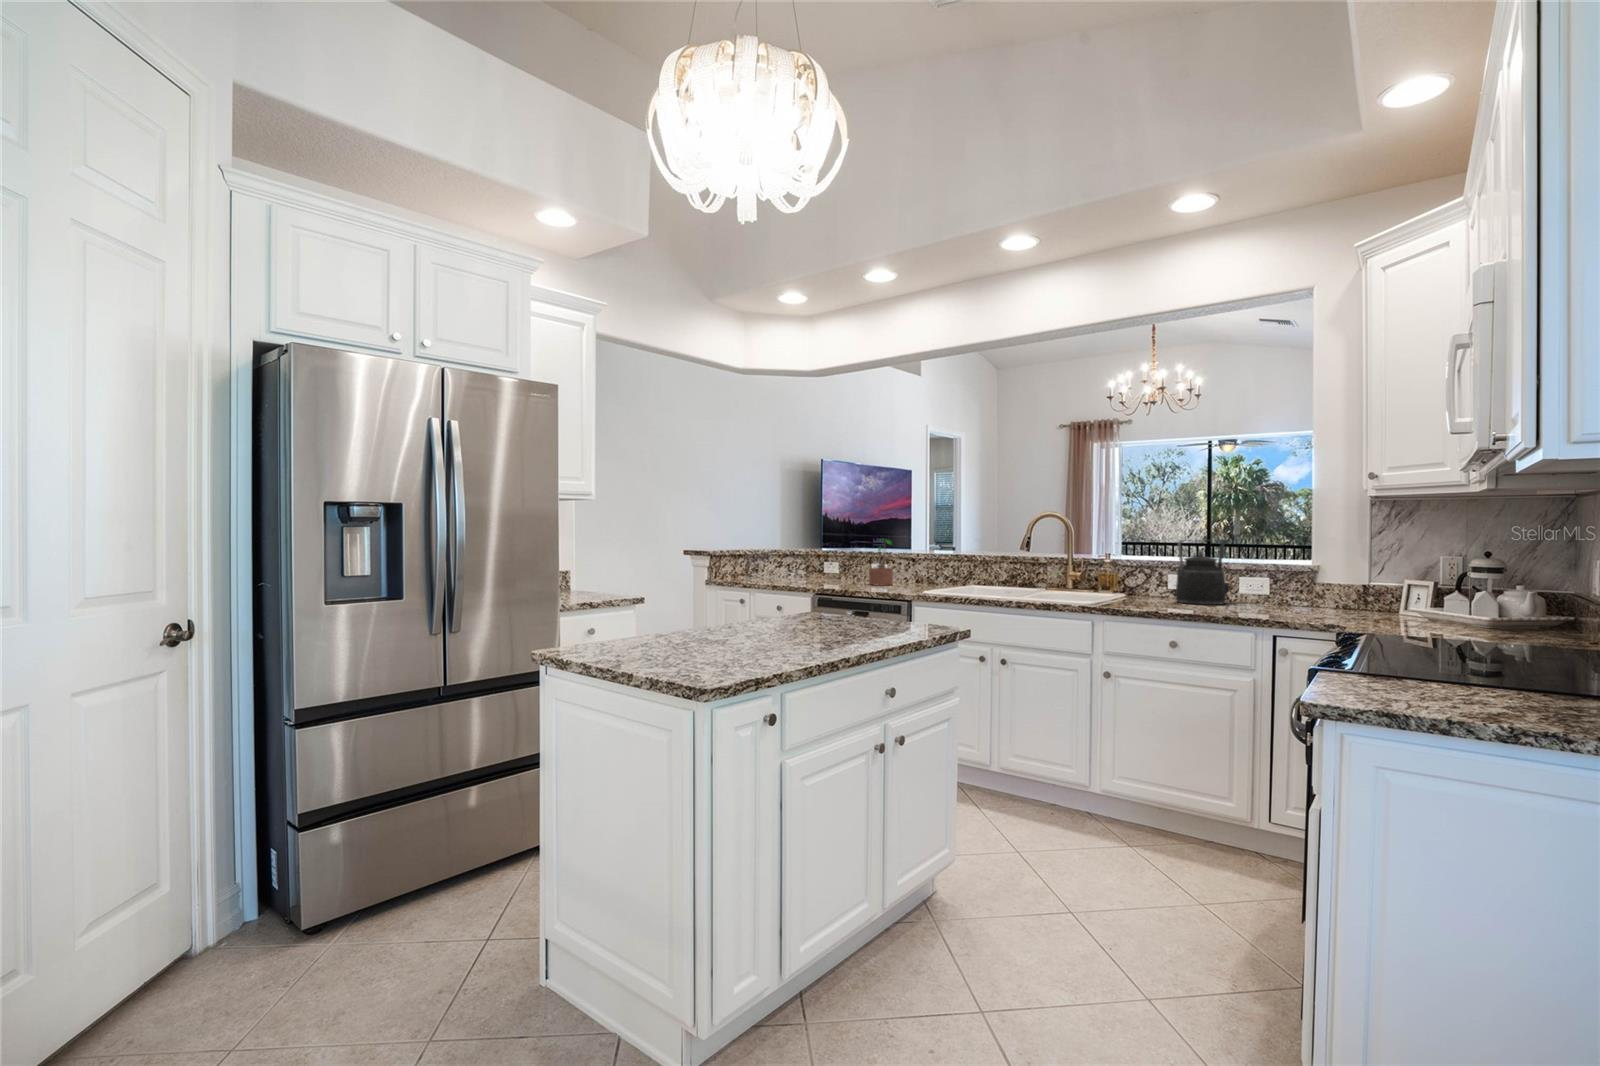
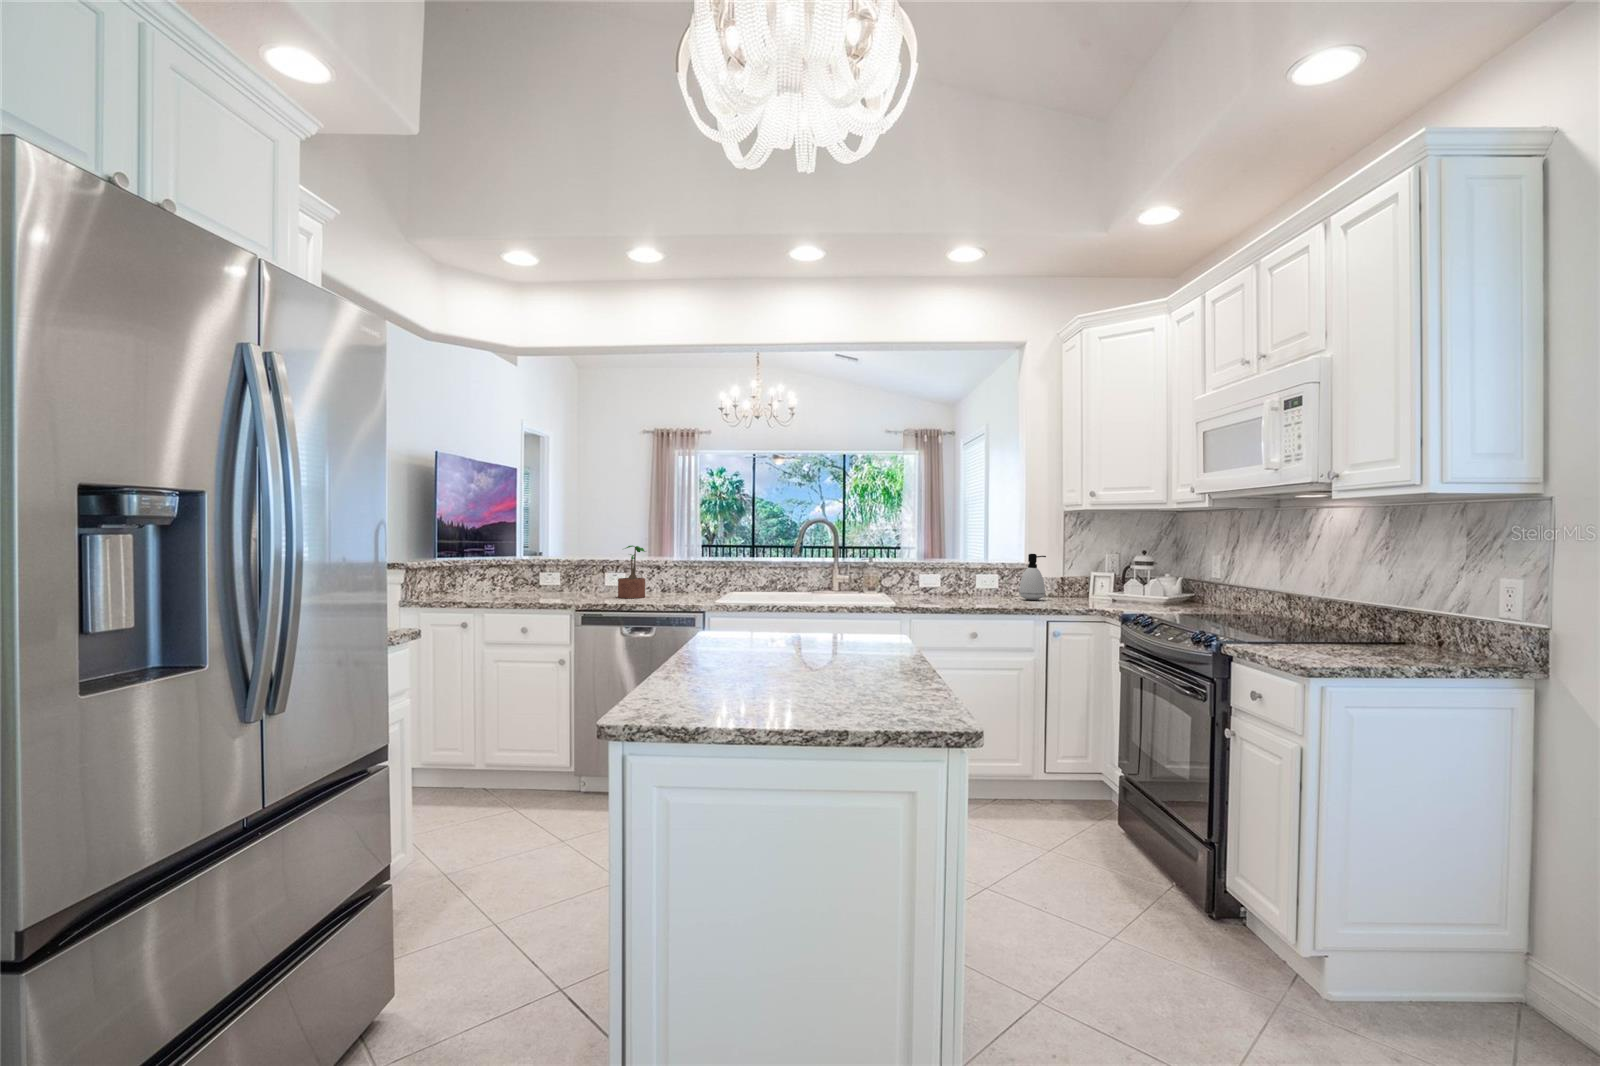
kettle: present [1175,540,1229,605] -> none [934,544,980,599]
soap dispenser: none [1279,553,1318,610] -> present [1019,554,1046,600]

